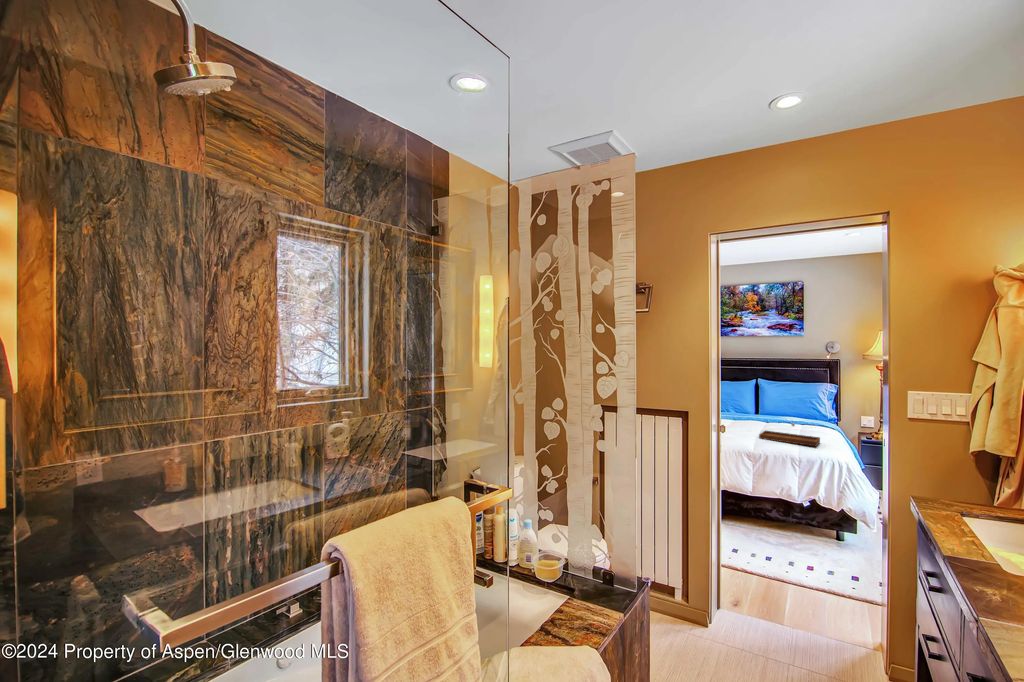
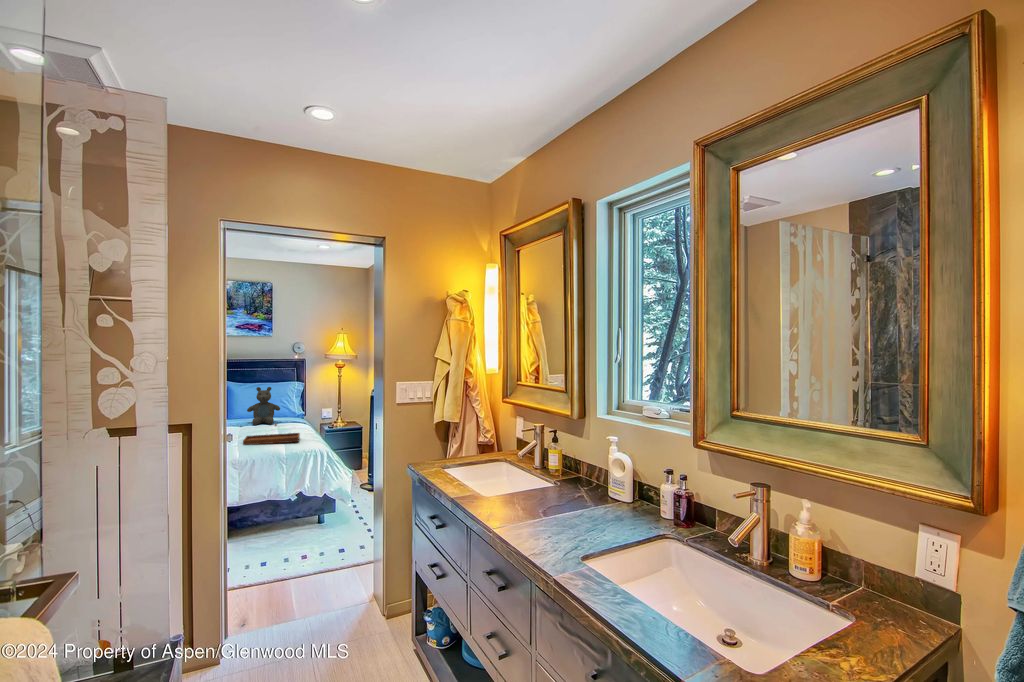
teddy bear: none [772,385,806,423] -> present [247,387,280,425]

